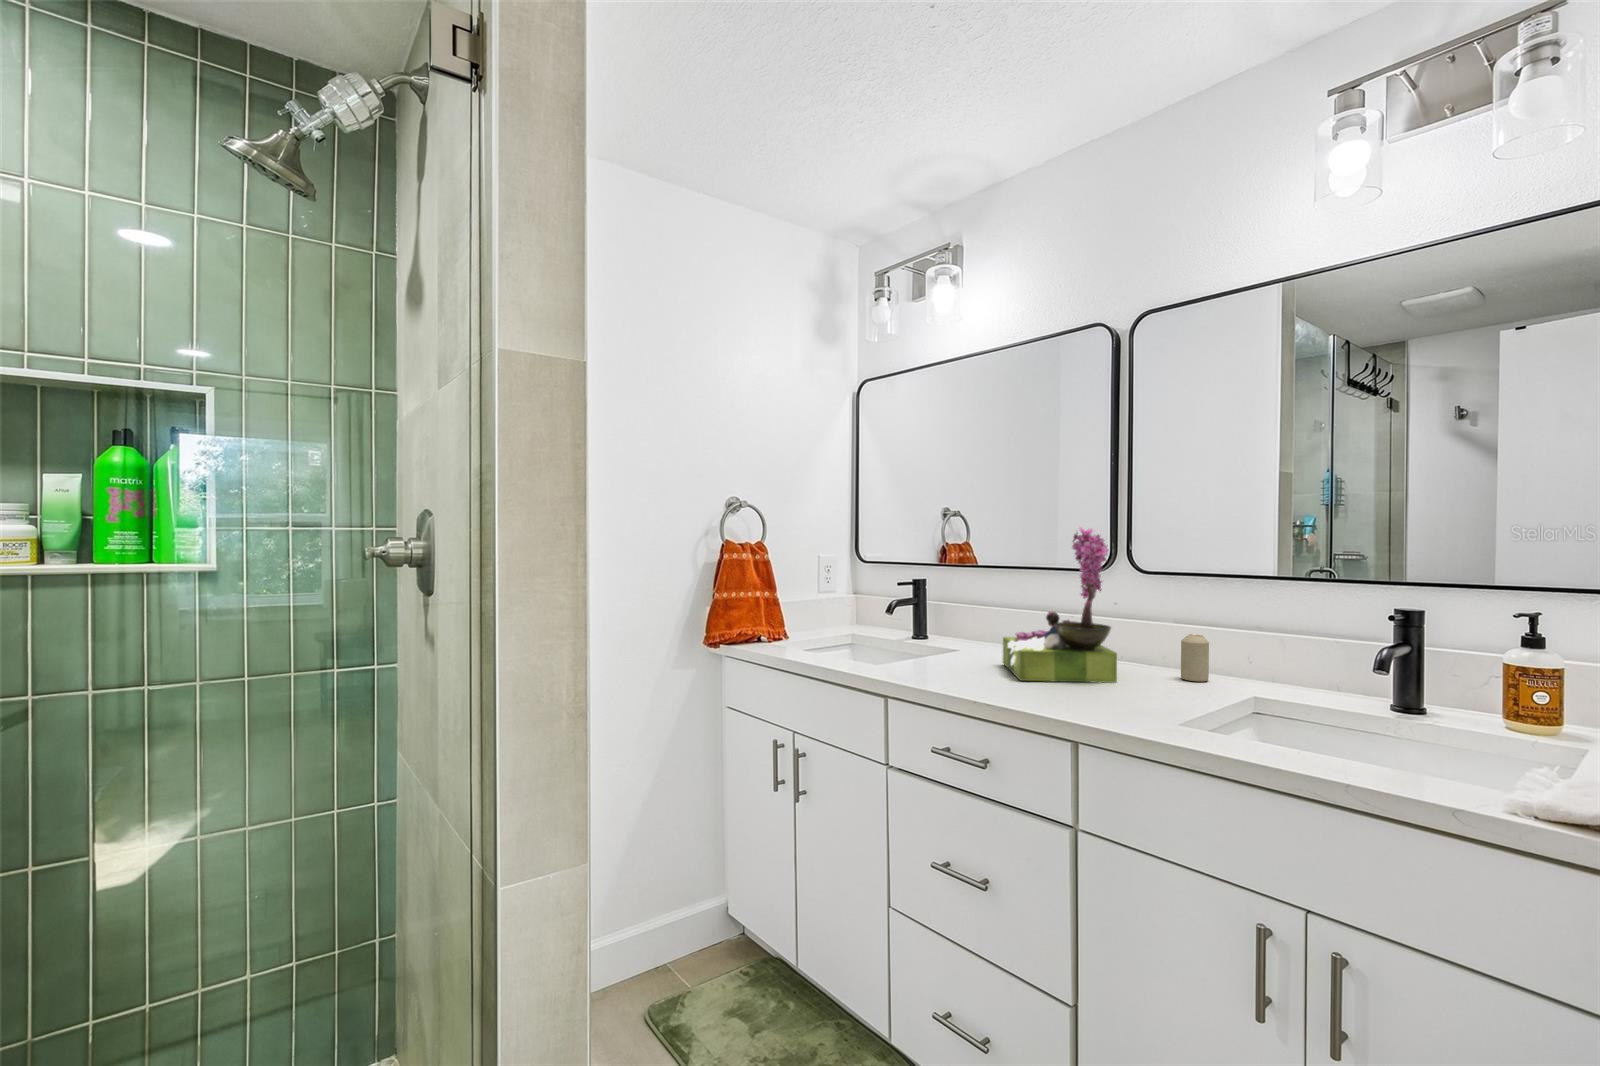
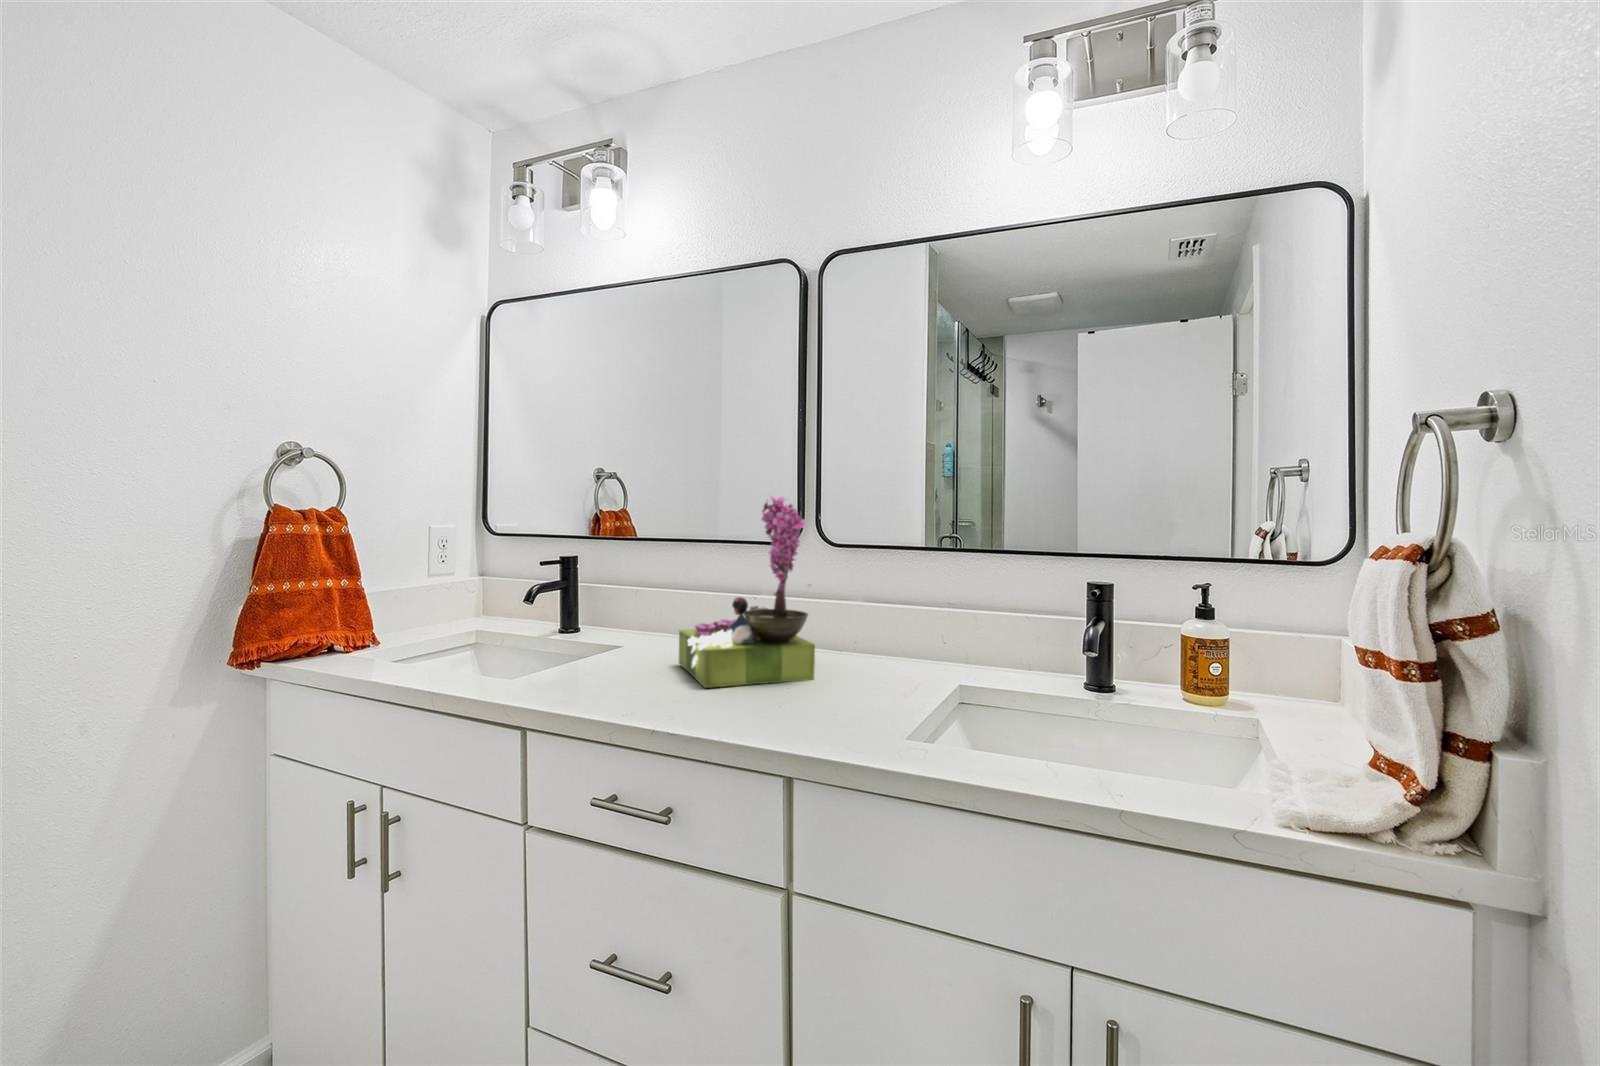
candle: present [1181,634,1209,681] -> none [876,617,905,670]

